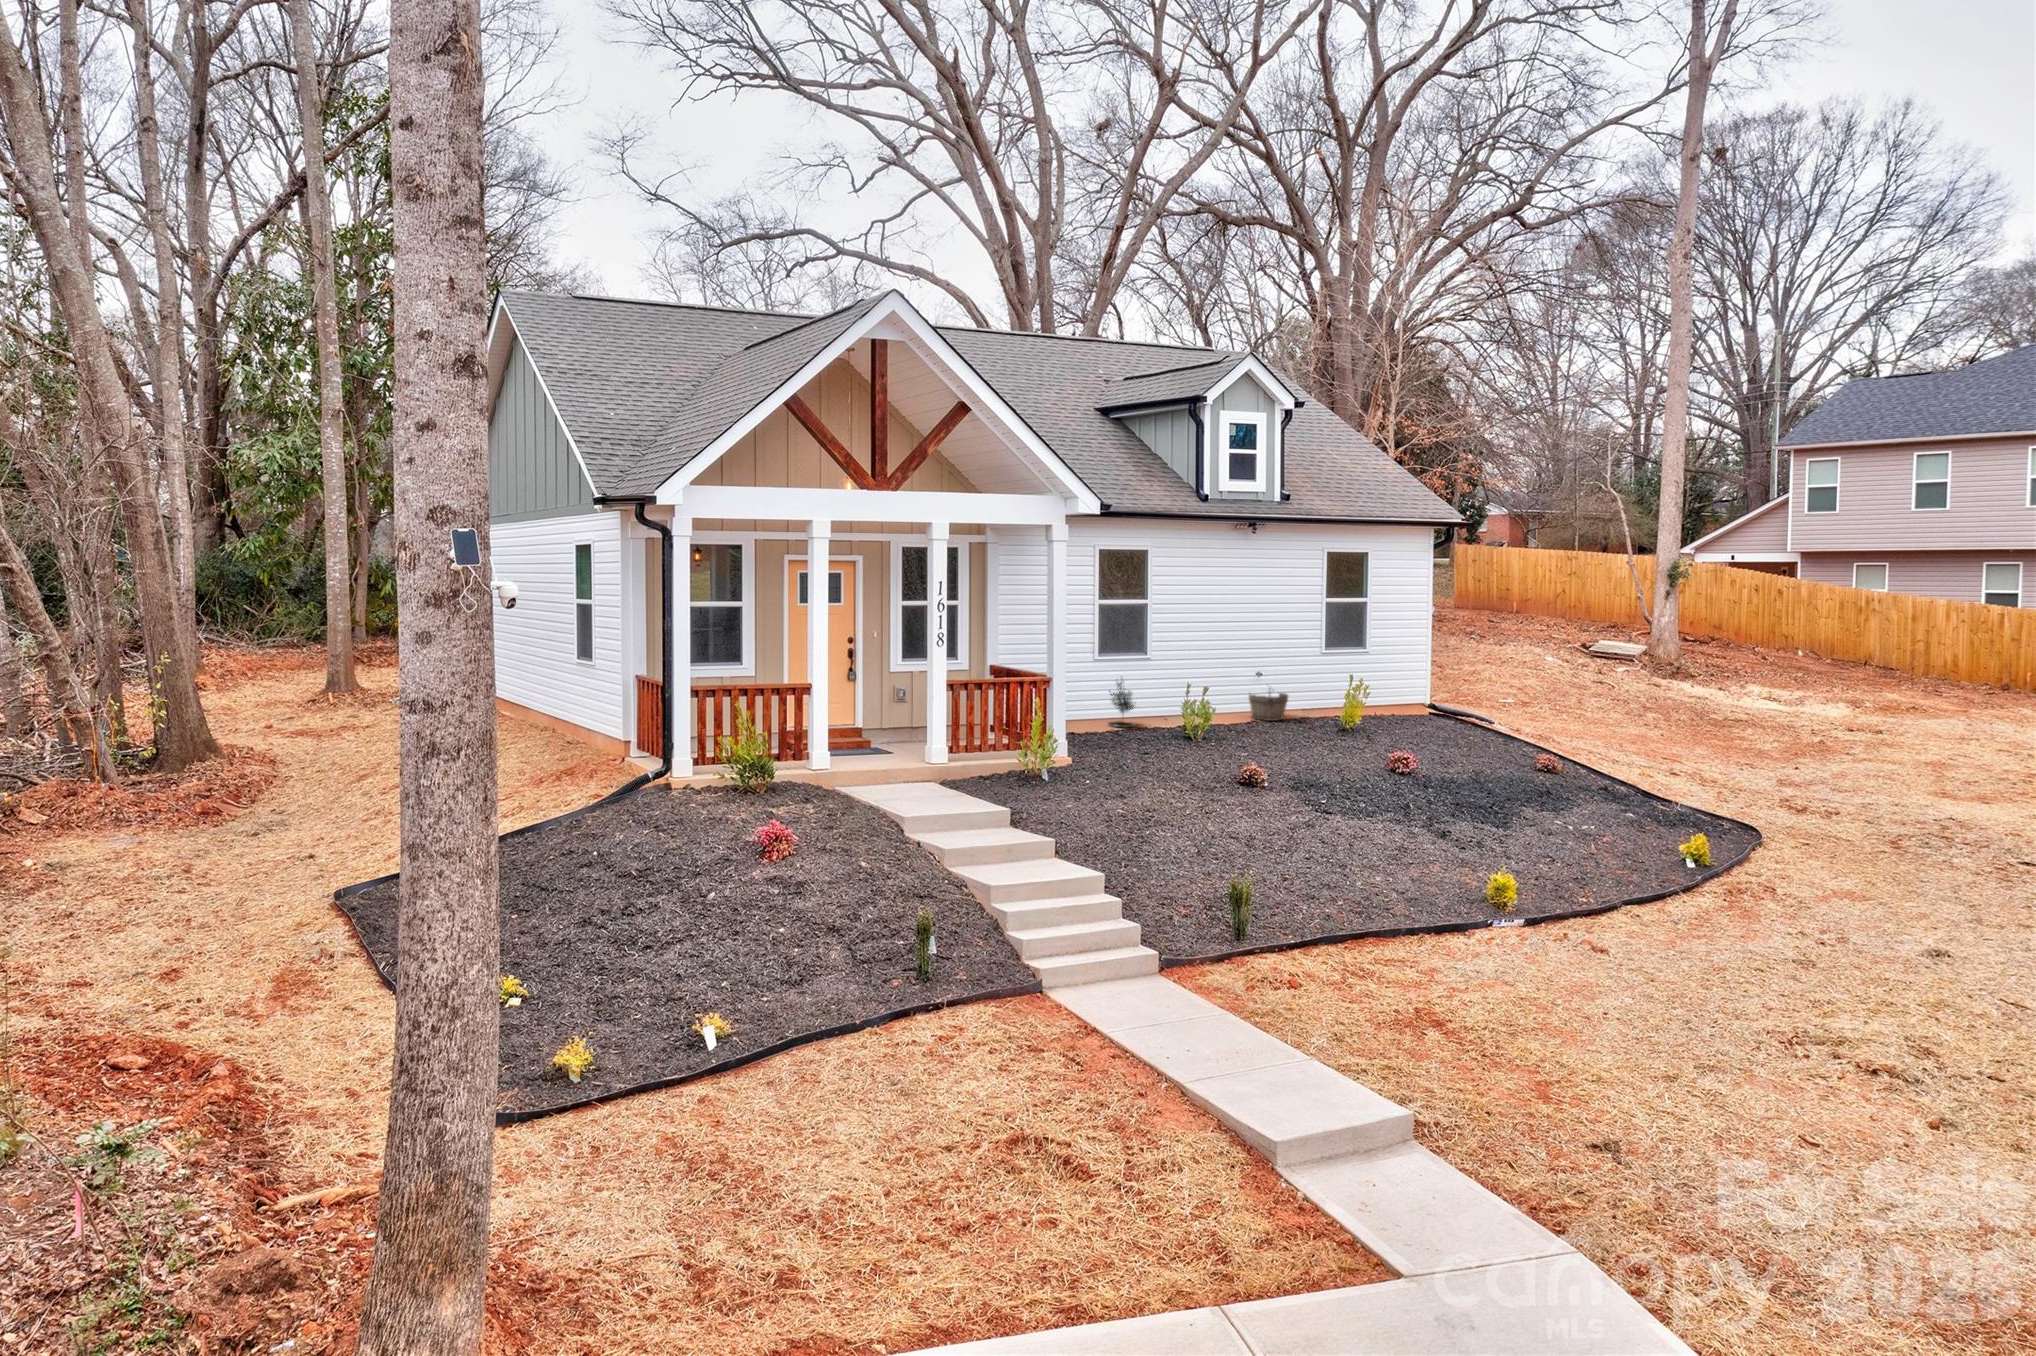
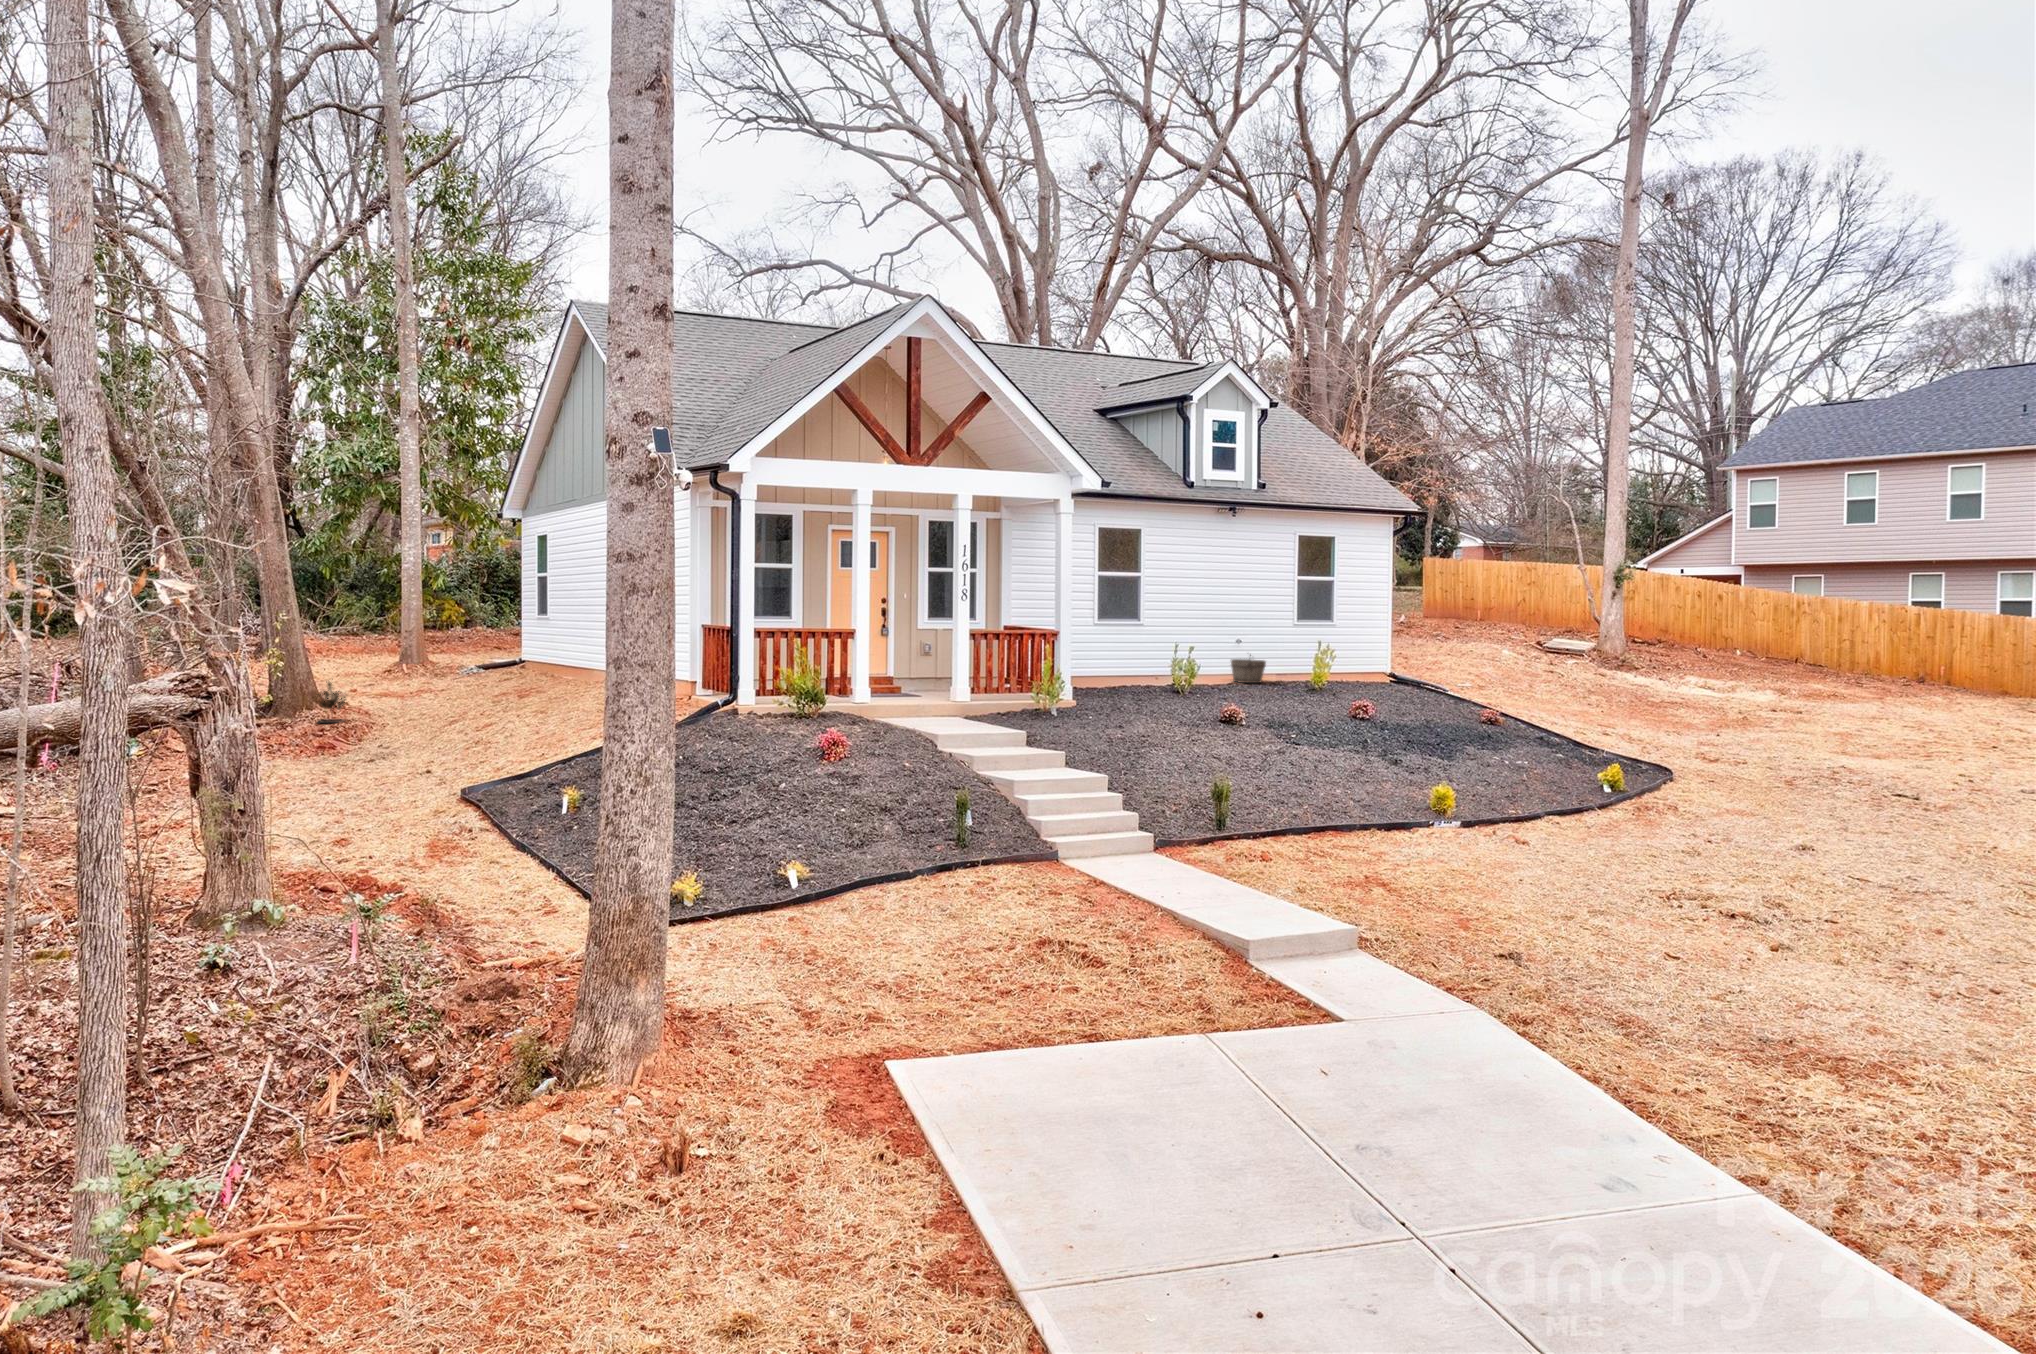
potted tree: present [1108,681,1135,727] -> present [318,681,346,723]

